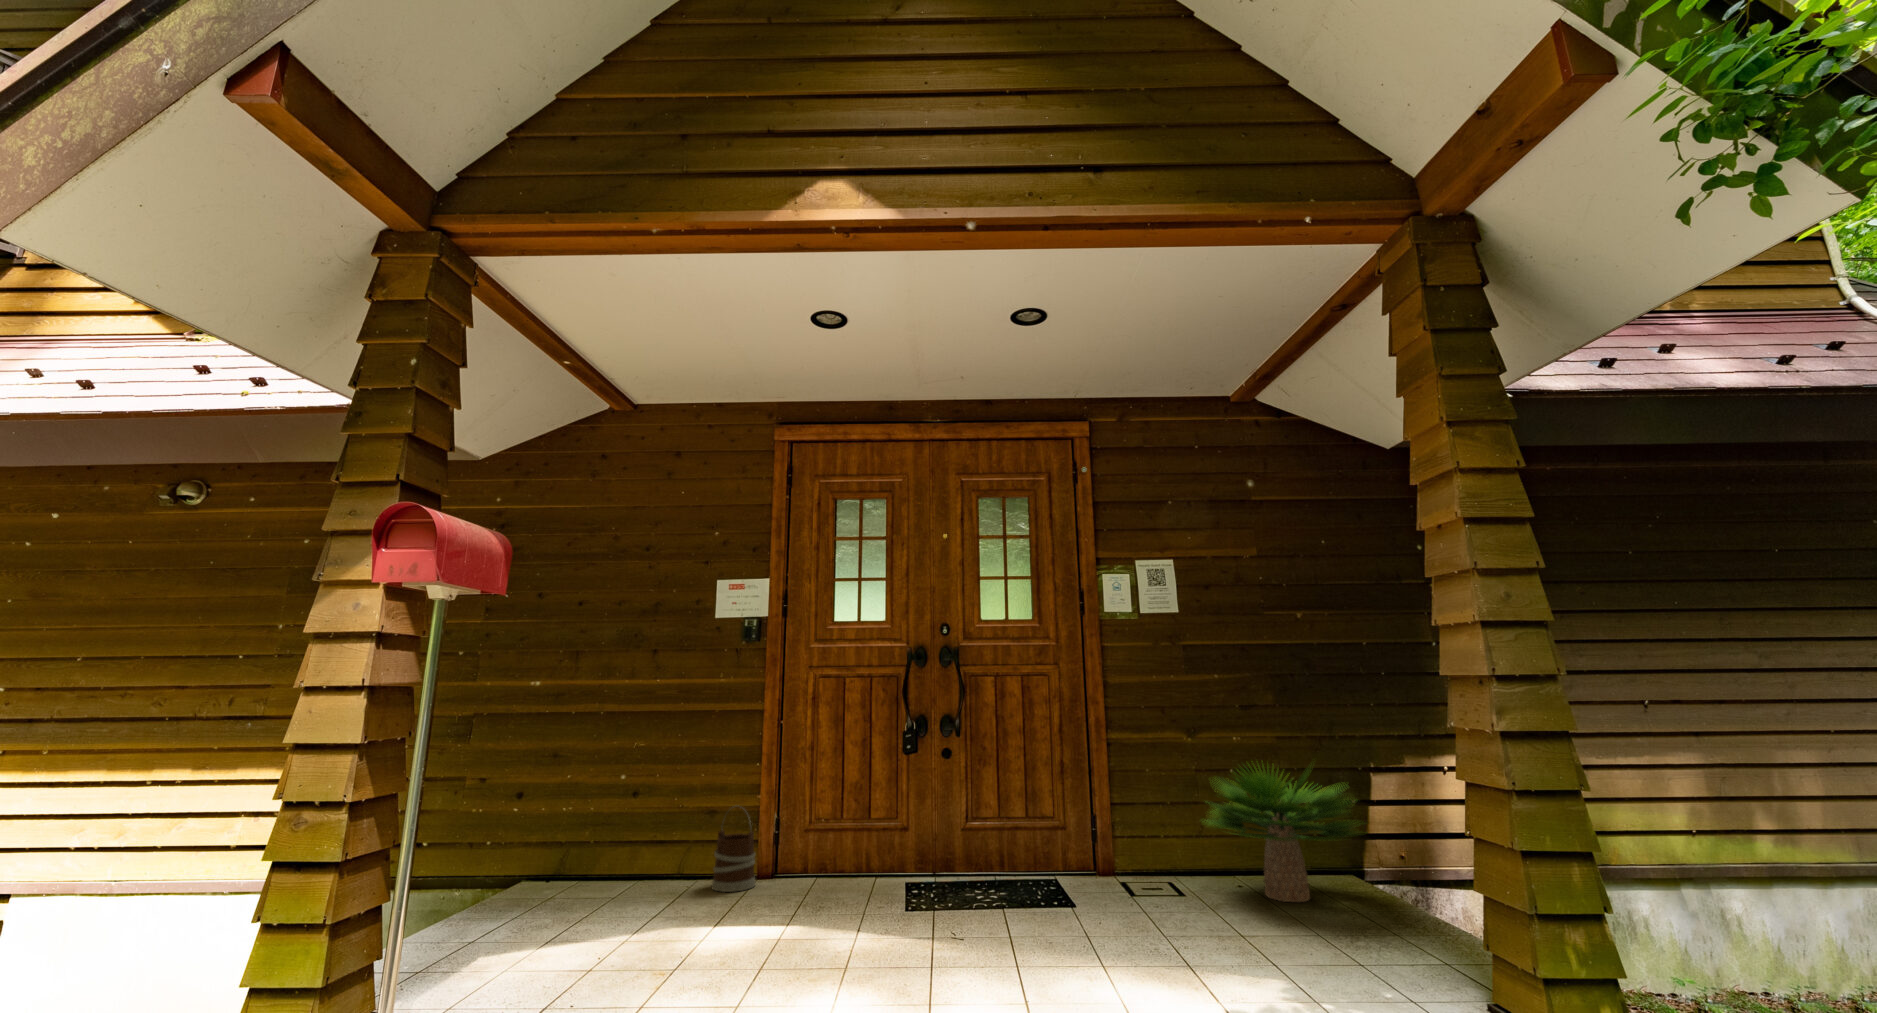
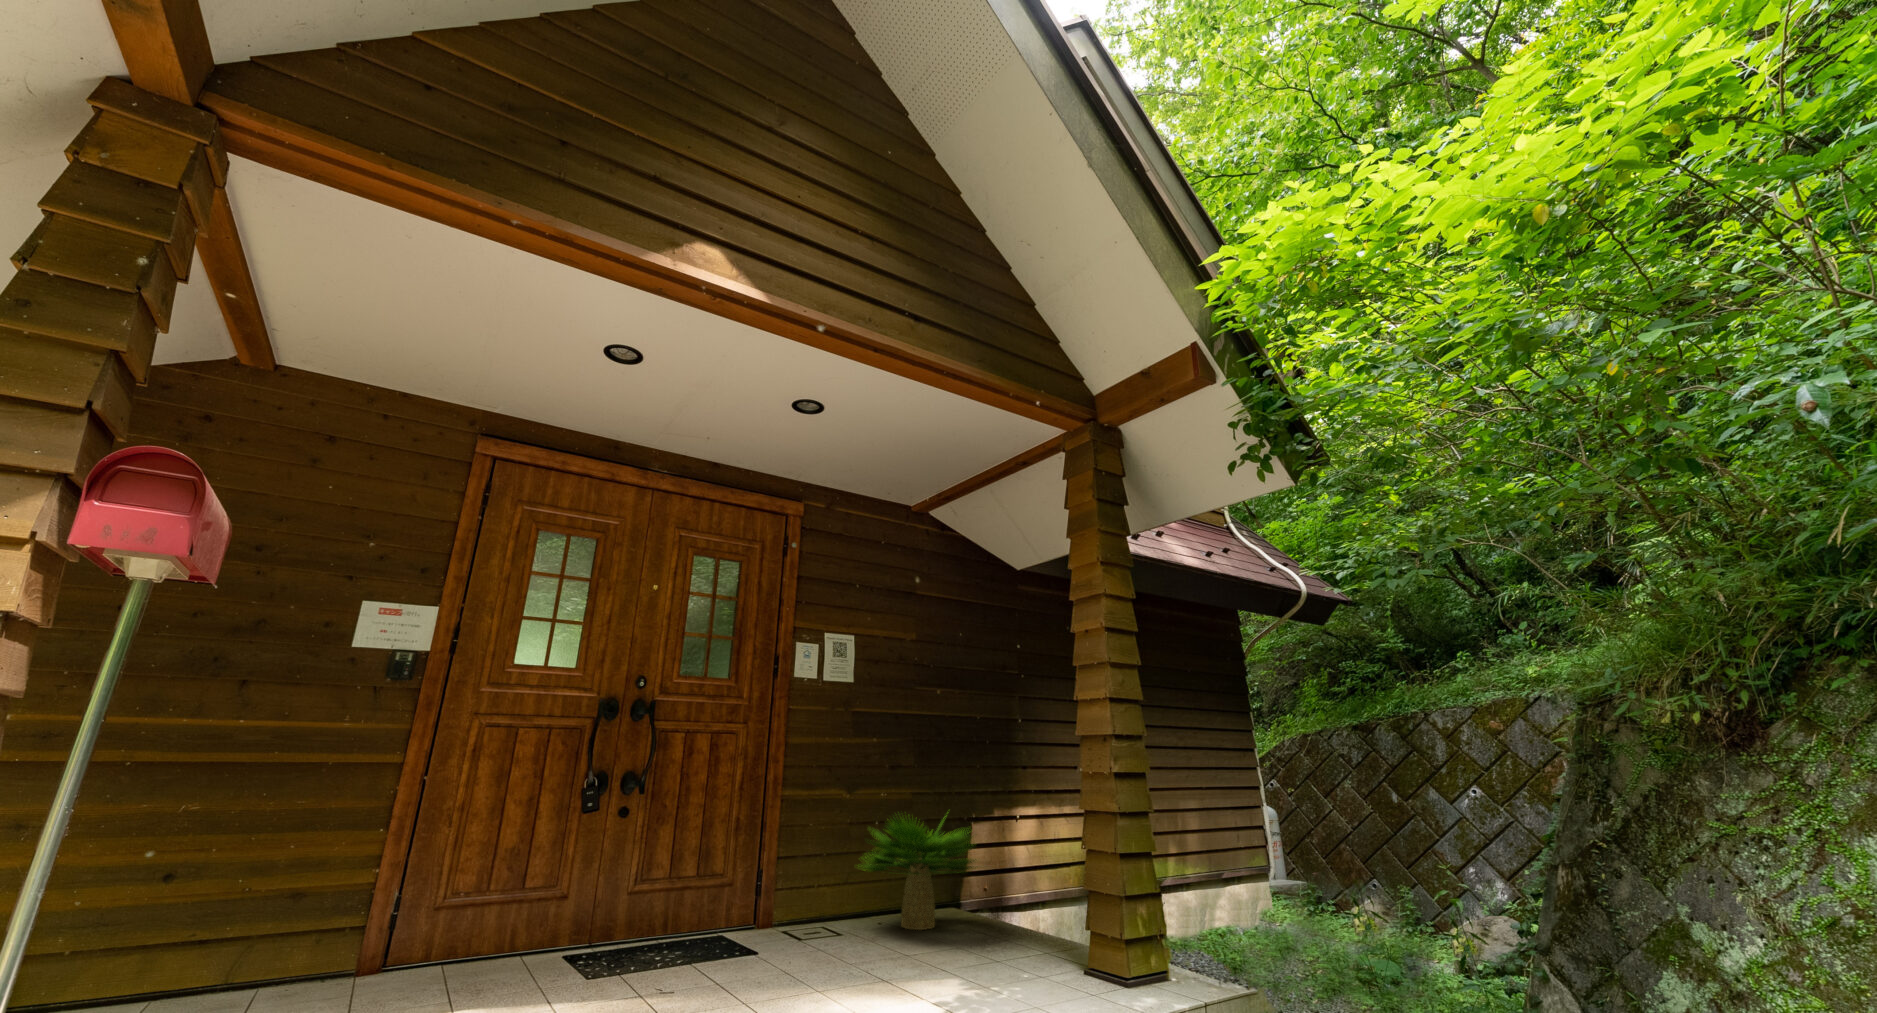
wooden bucket: present [712,812,755,892] -> none [299,879,375,990]

